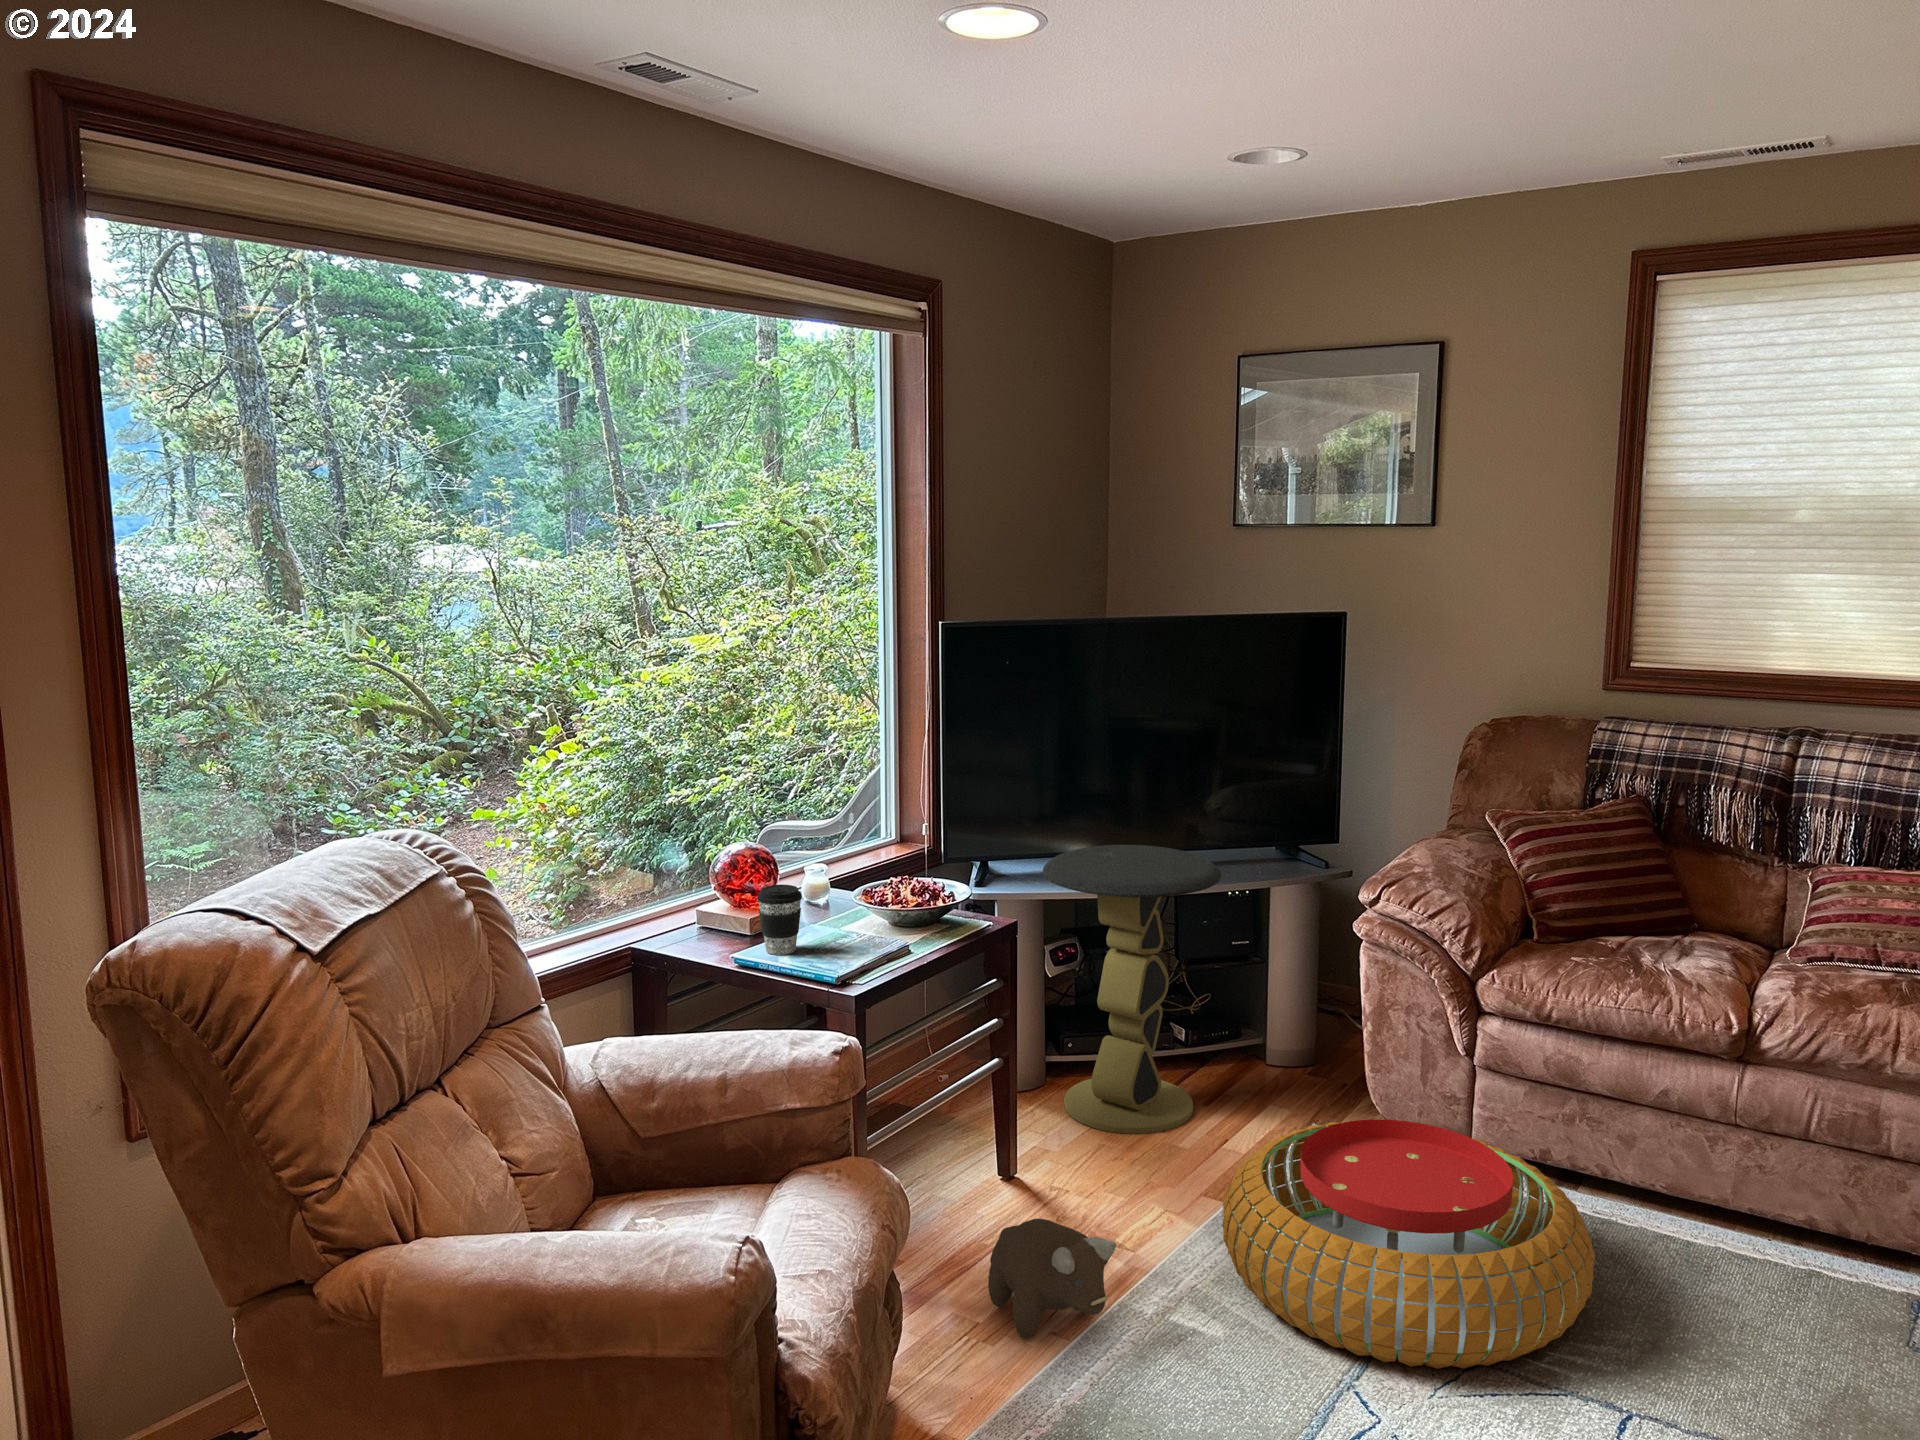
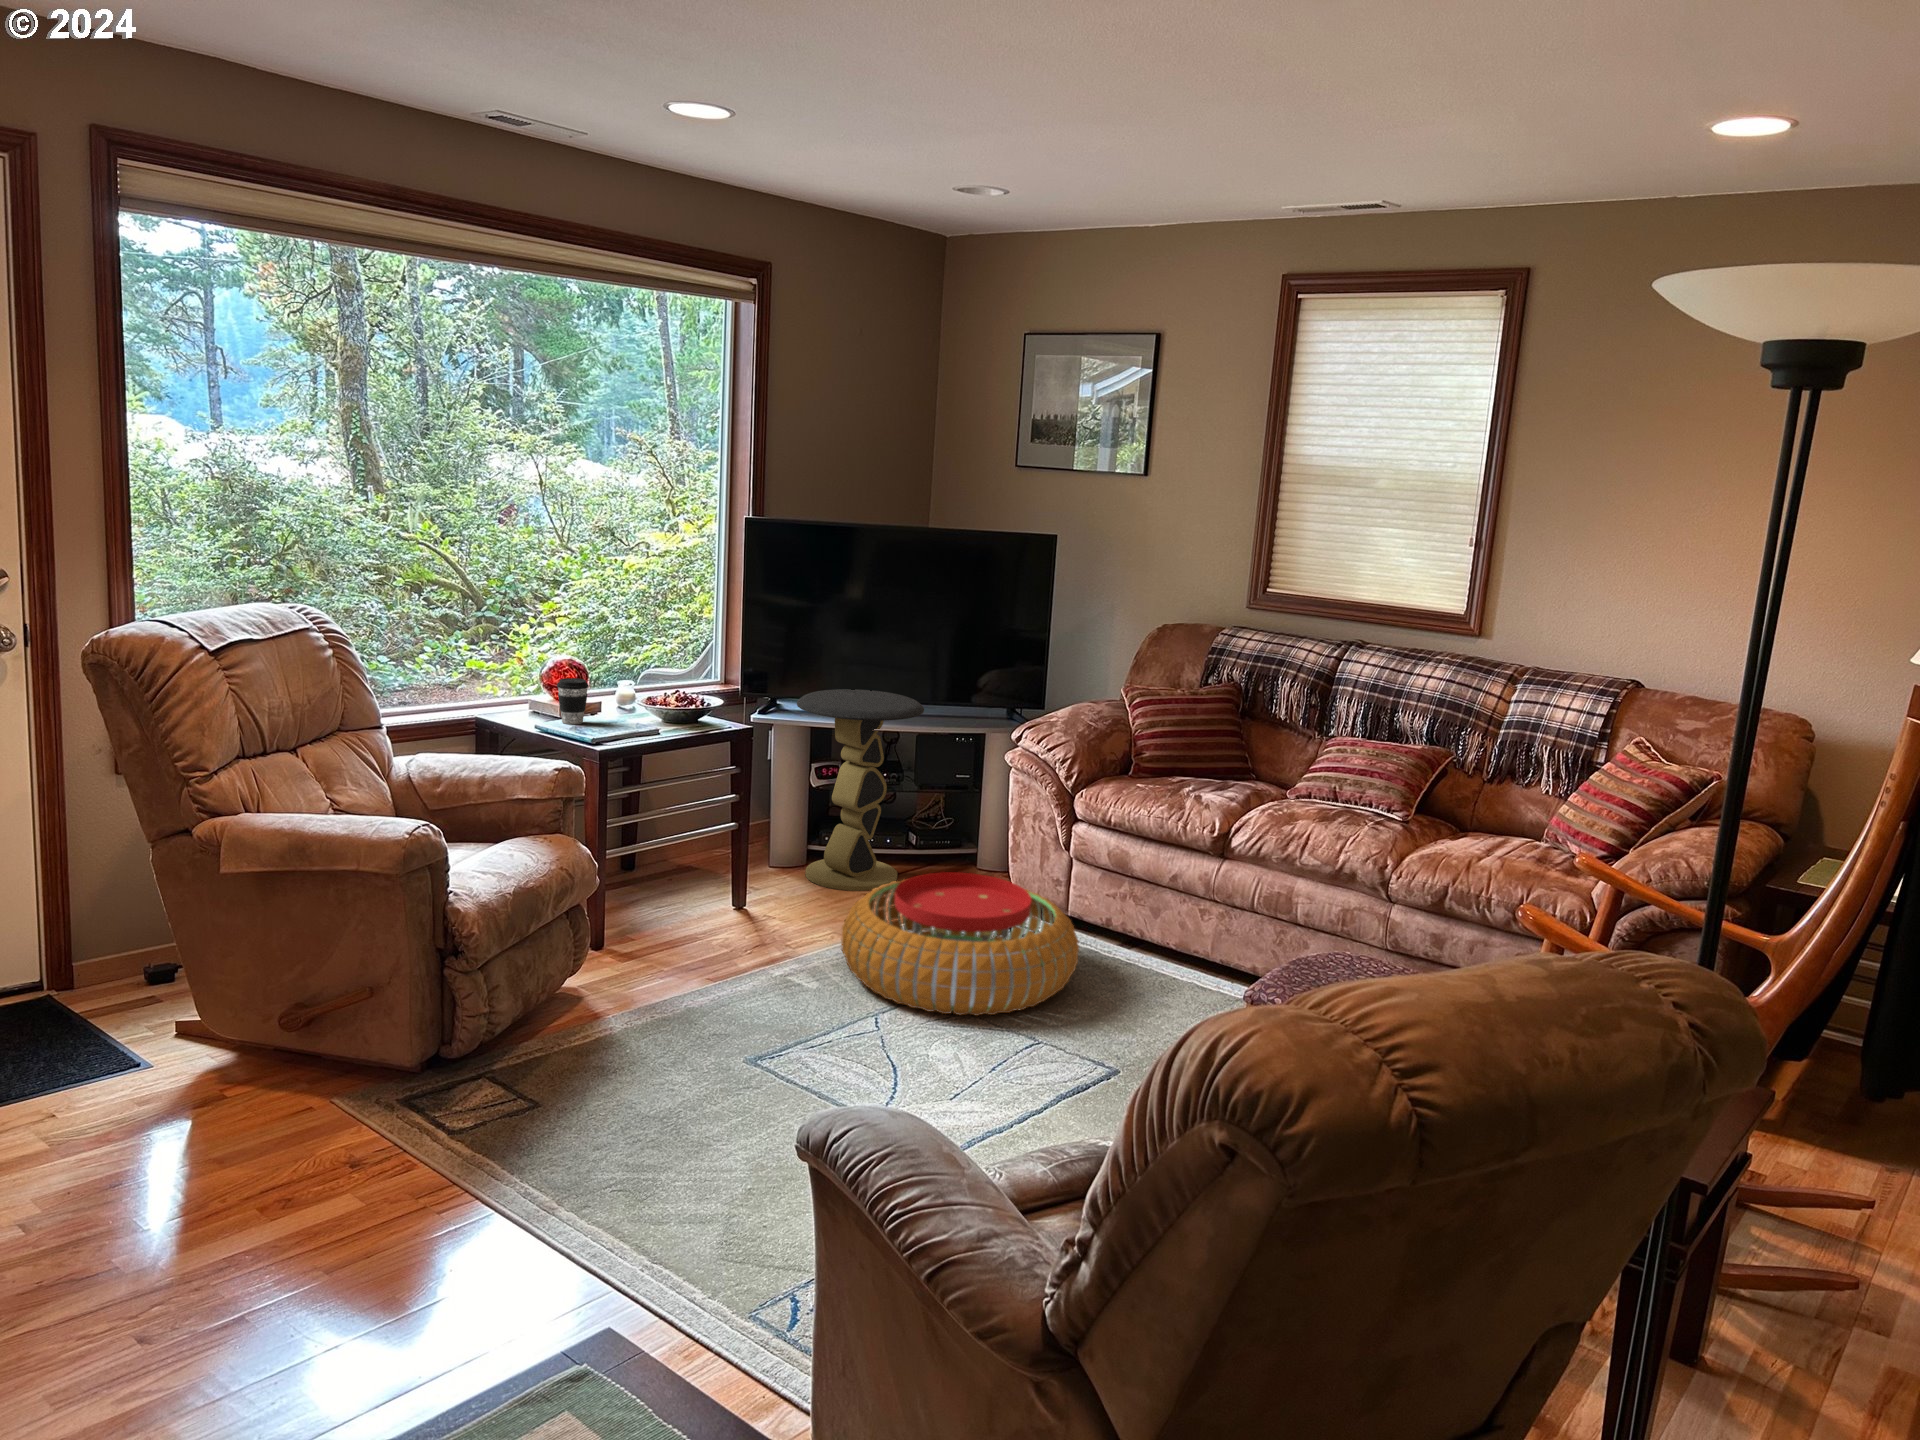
plush toy: present [988,1219,1116,1339] -> none [678,906,751,978]

